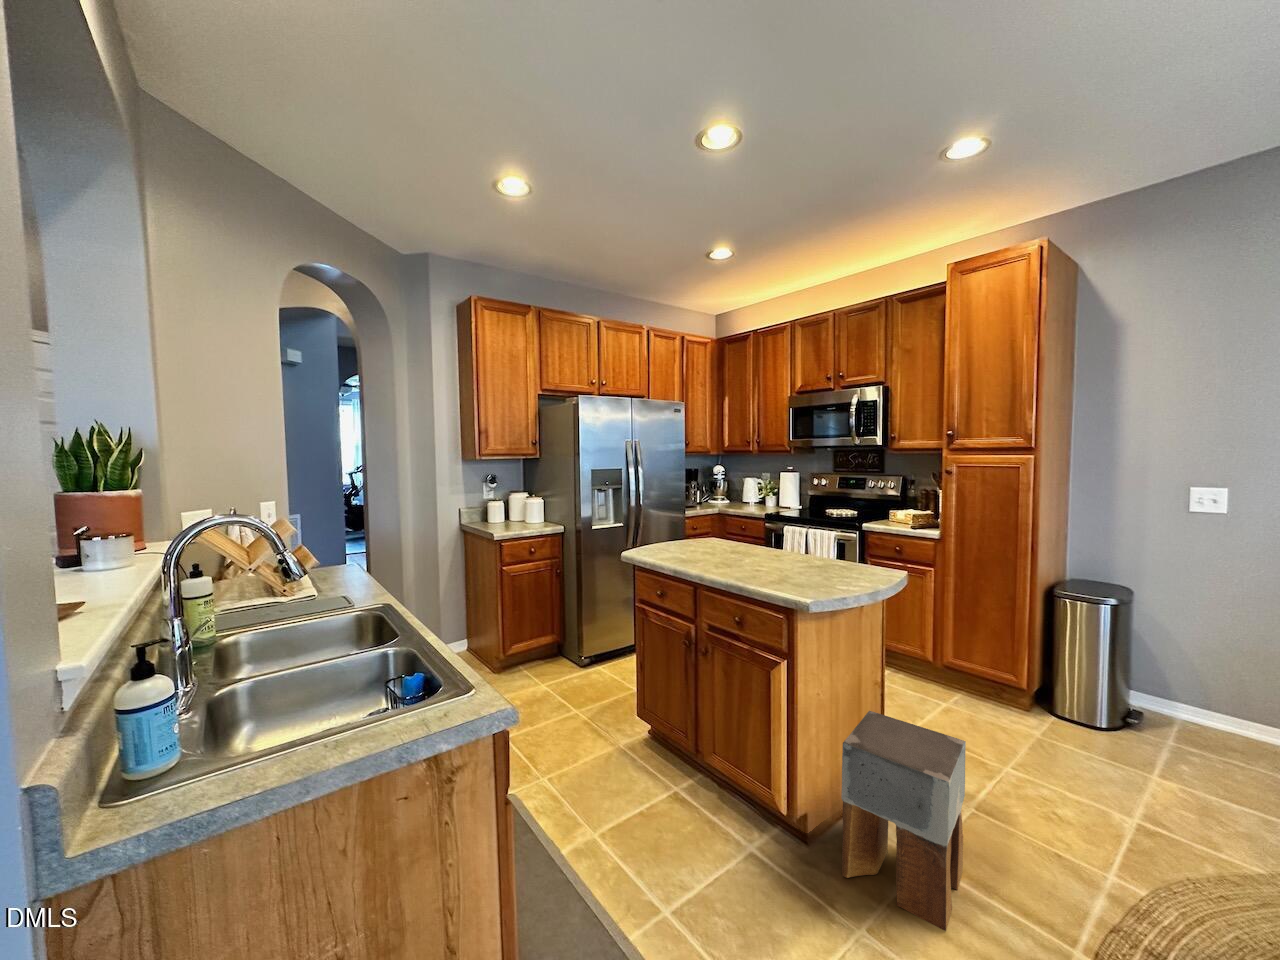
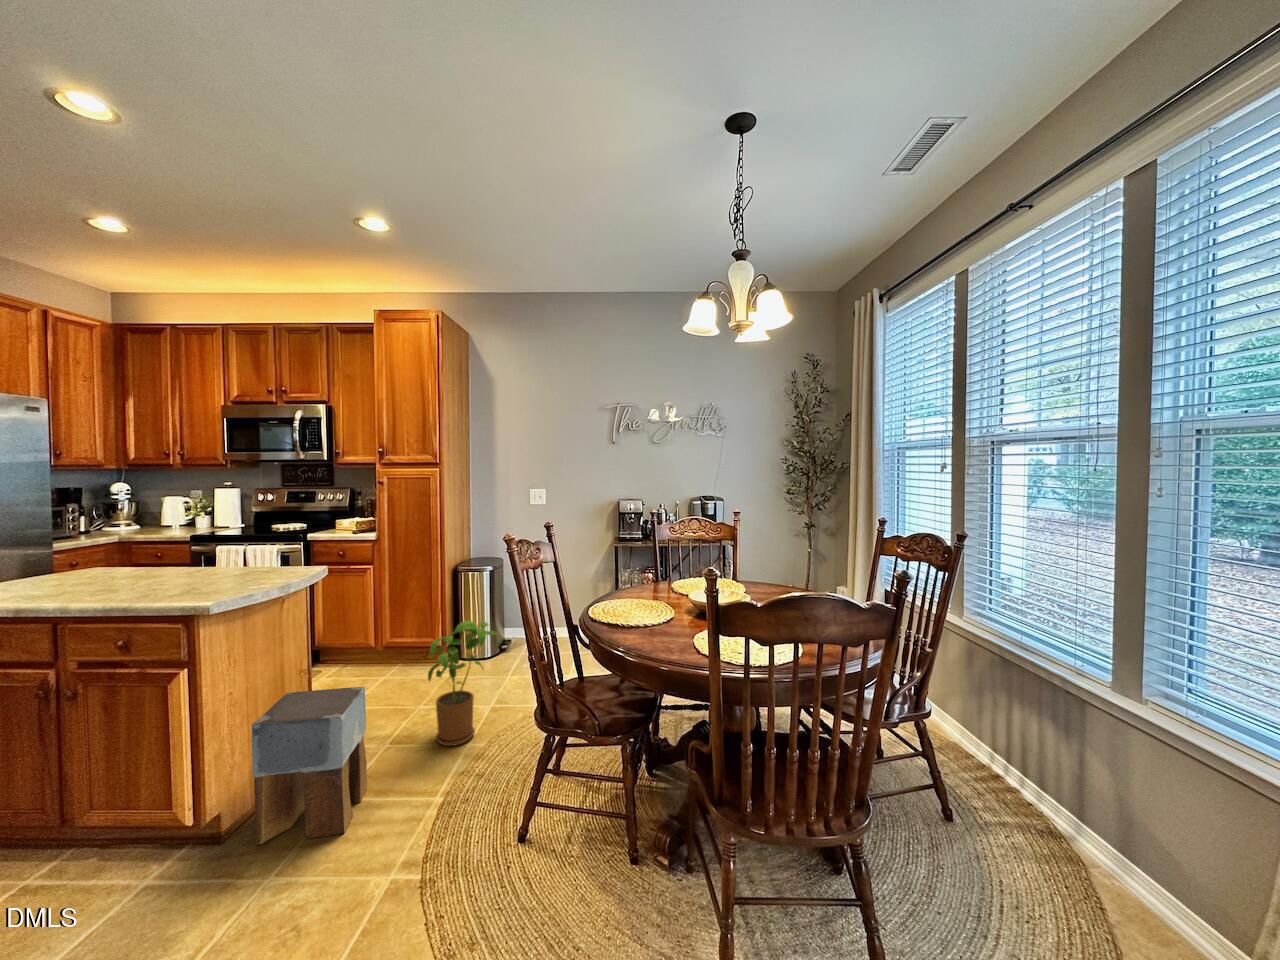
house plant: none [1047,692,1192,875] -> present [428,621,498,746]

